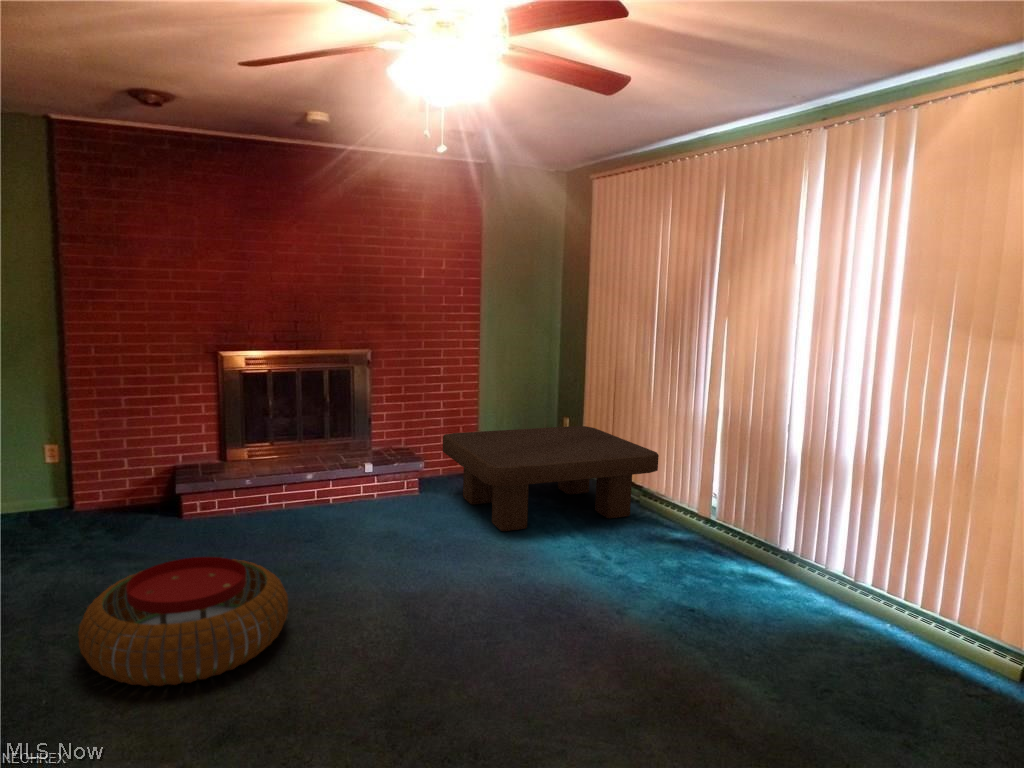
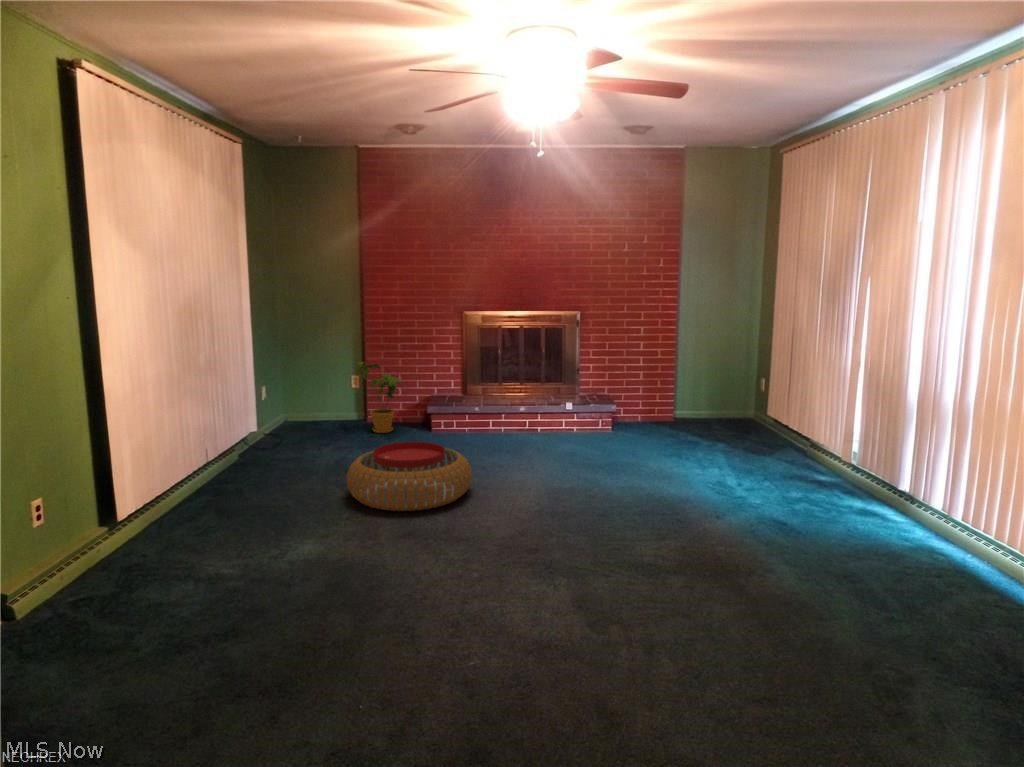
coffee table: present [443,426,659,531] -> none [627,382,816,462]
house plant: none [58,429,135,529] -> present [357,362,402,433]

